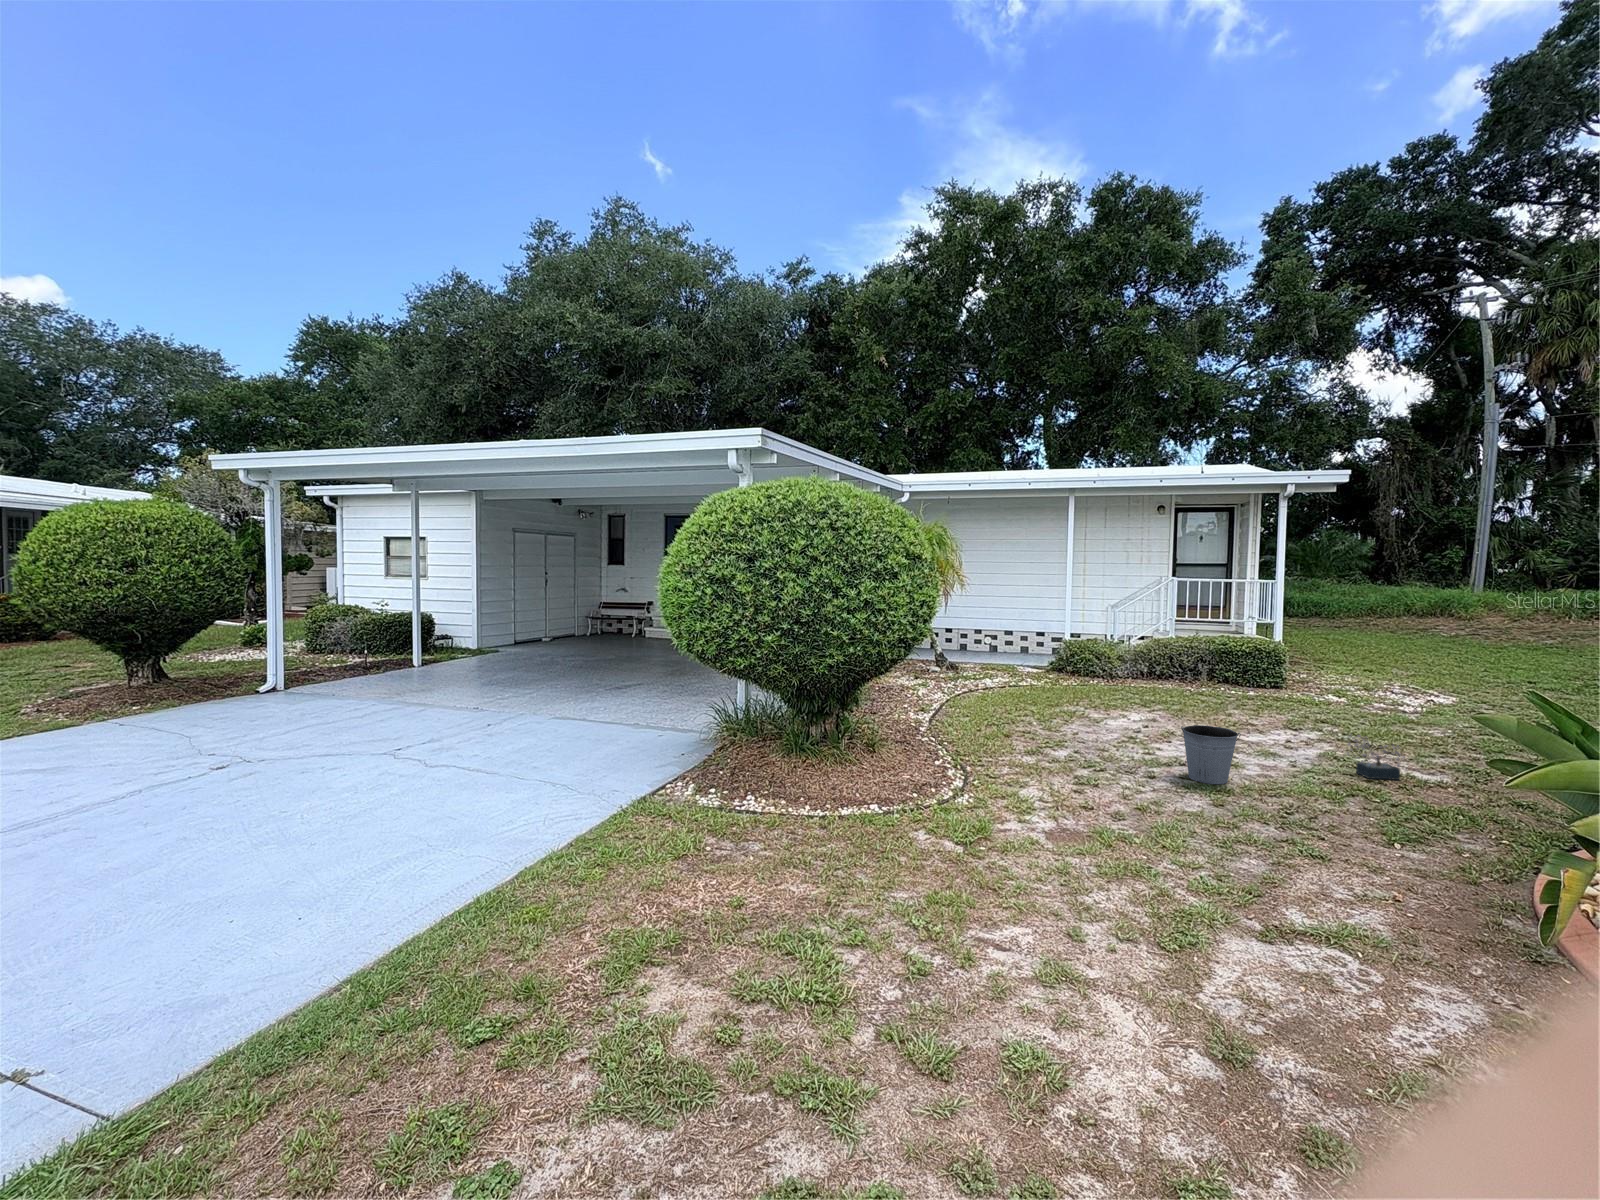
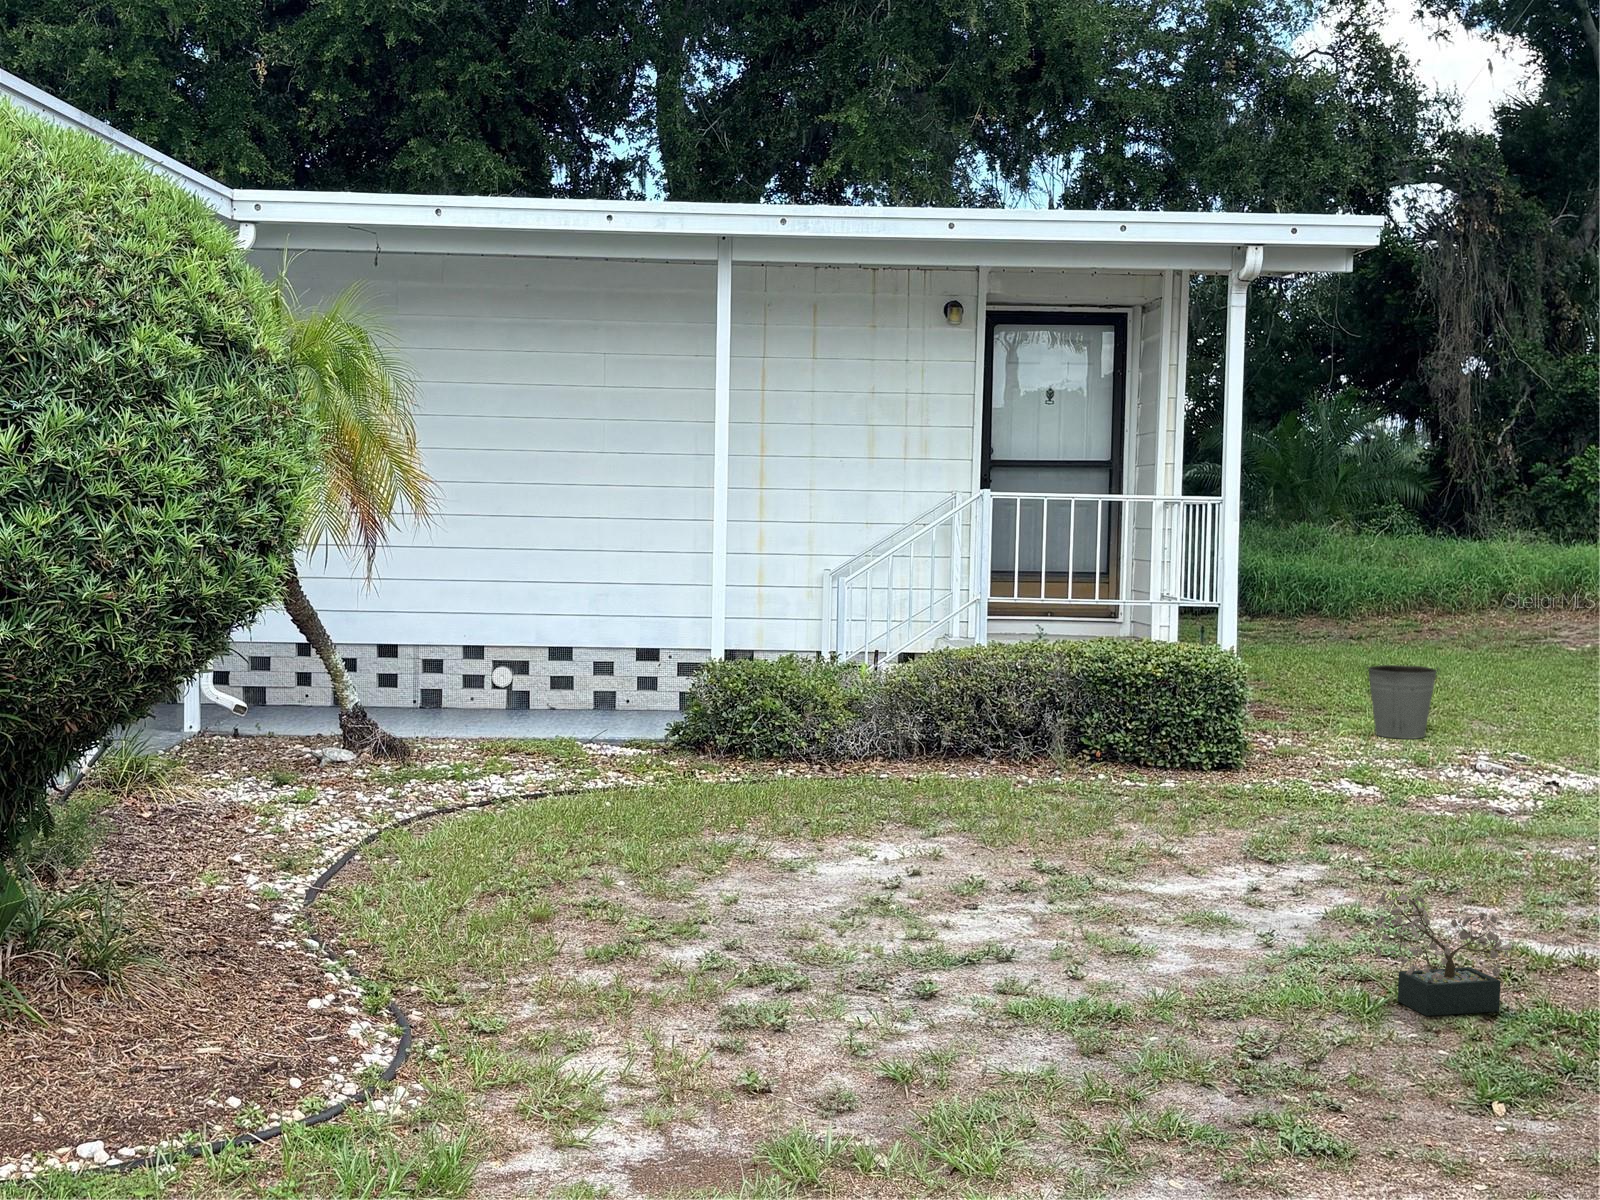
bucket: present [1181,725,1241,784] -> present [1367,665,1439,739]

